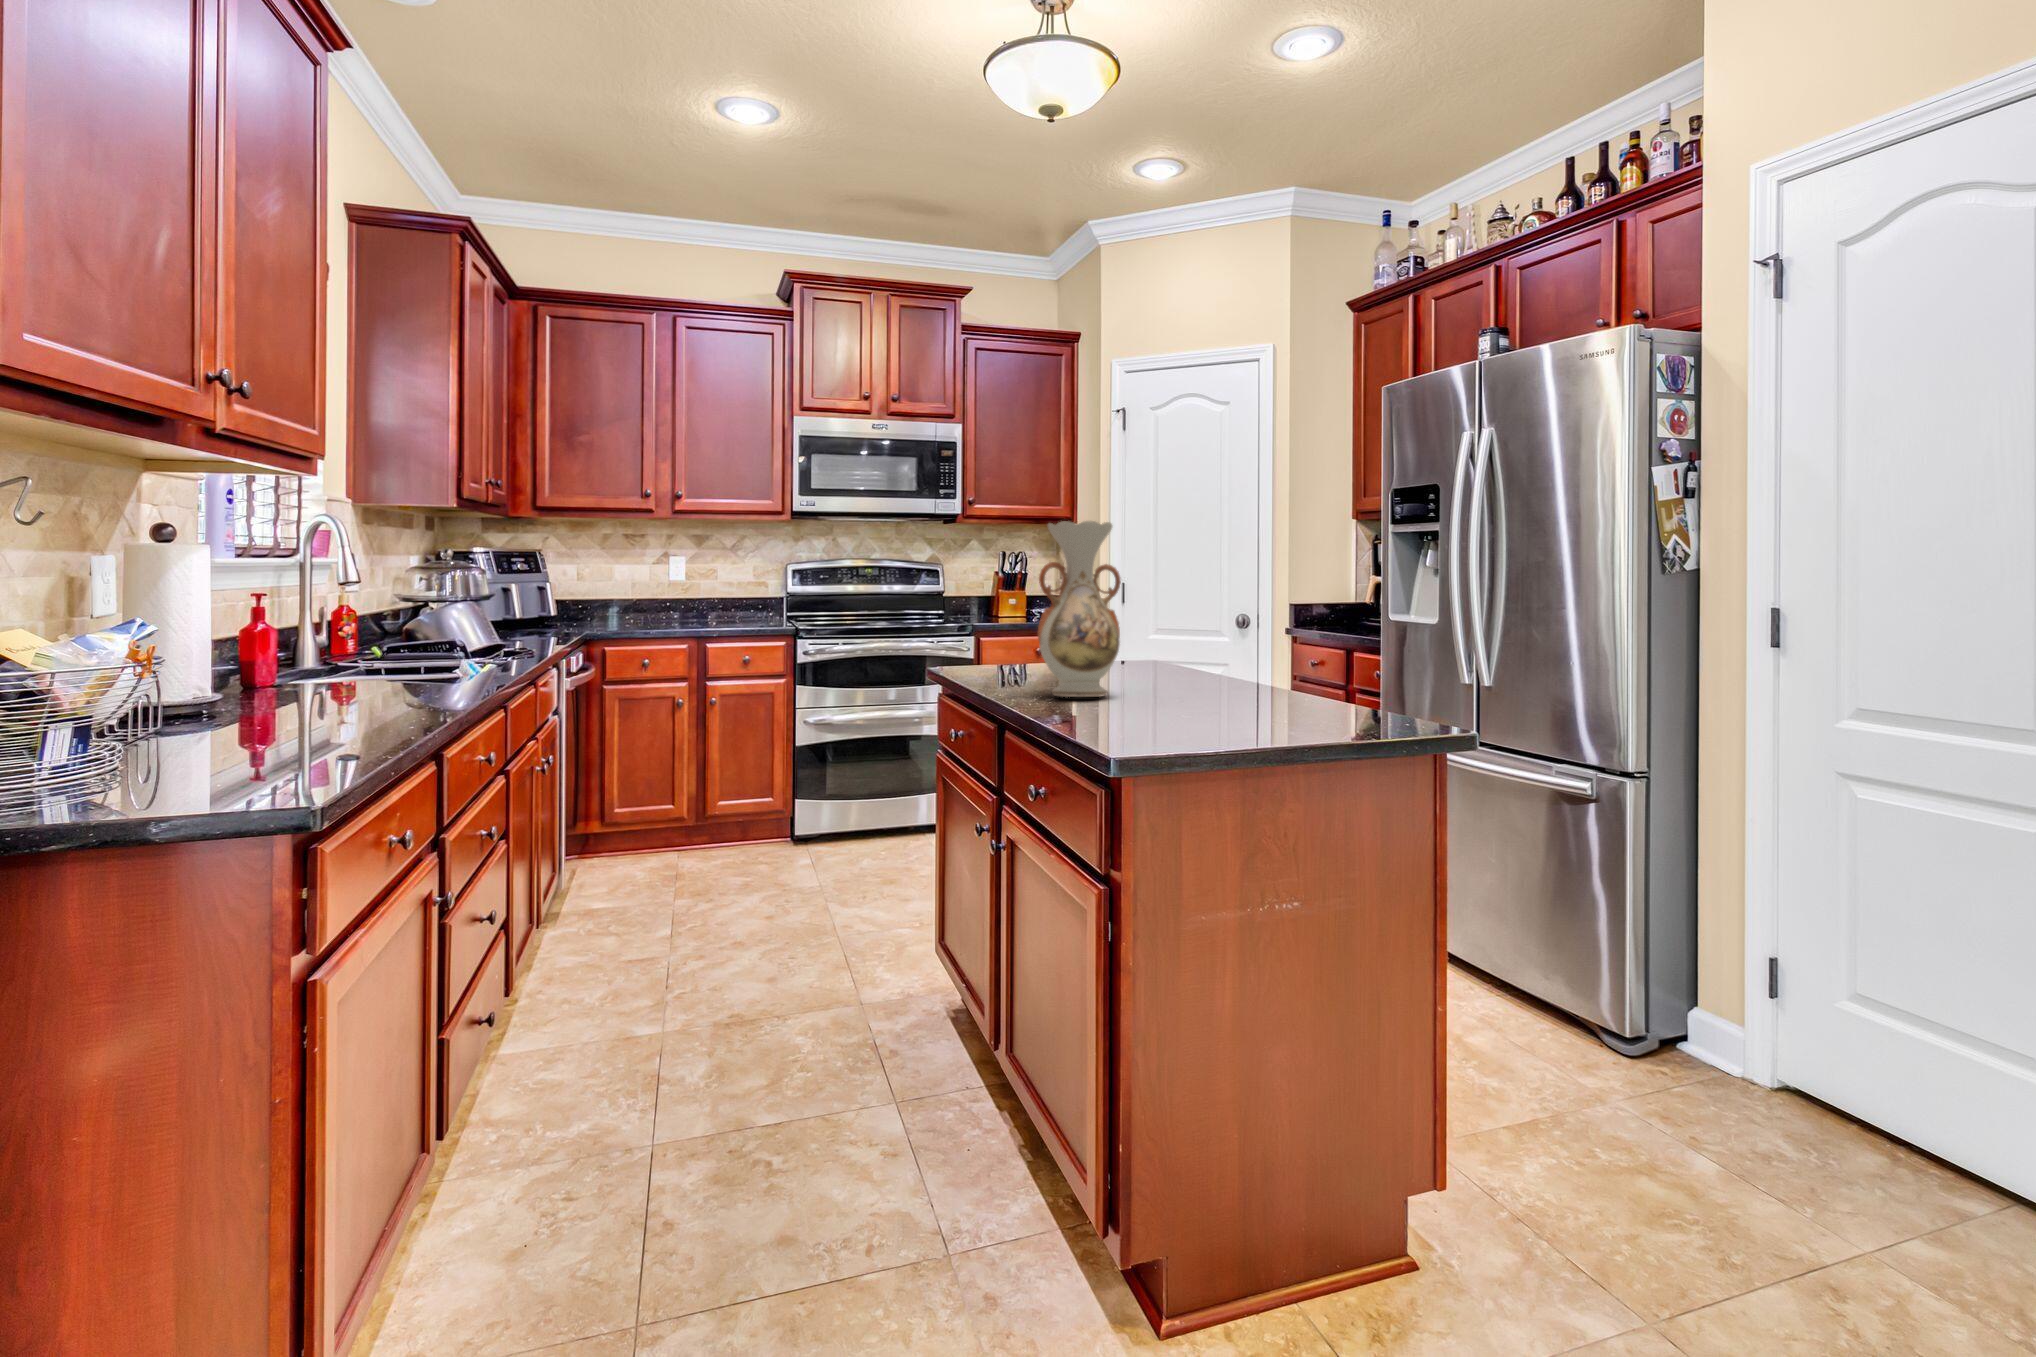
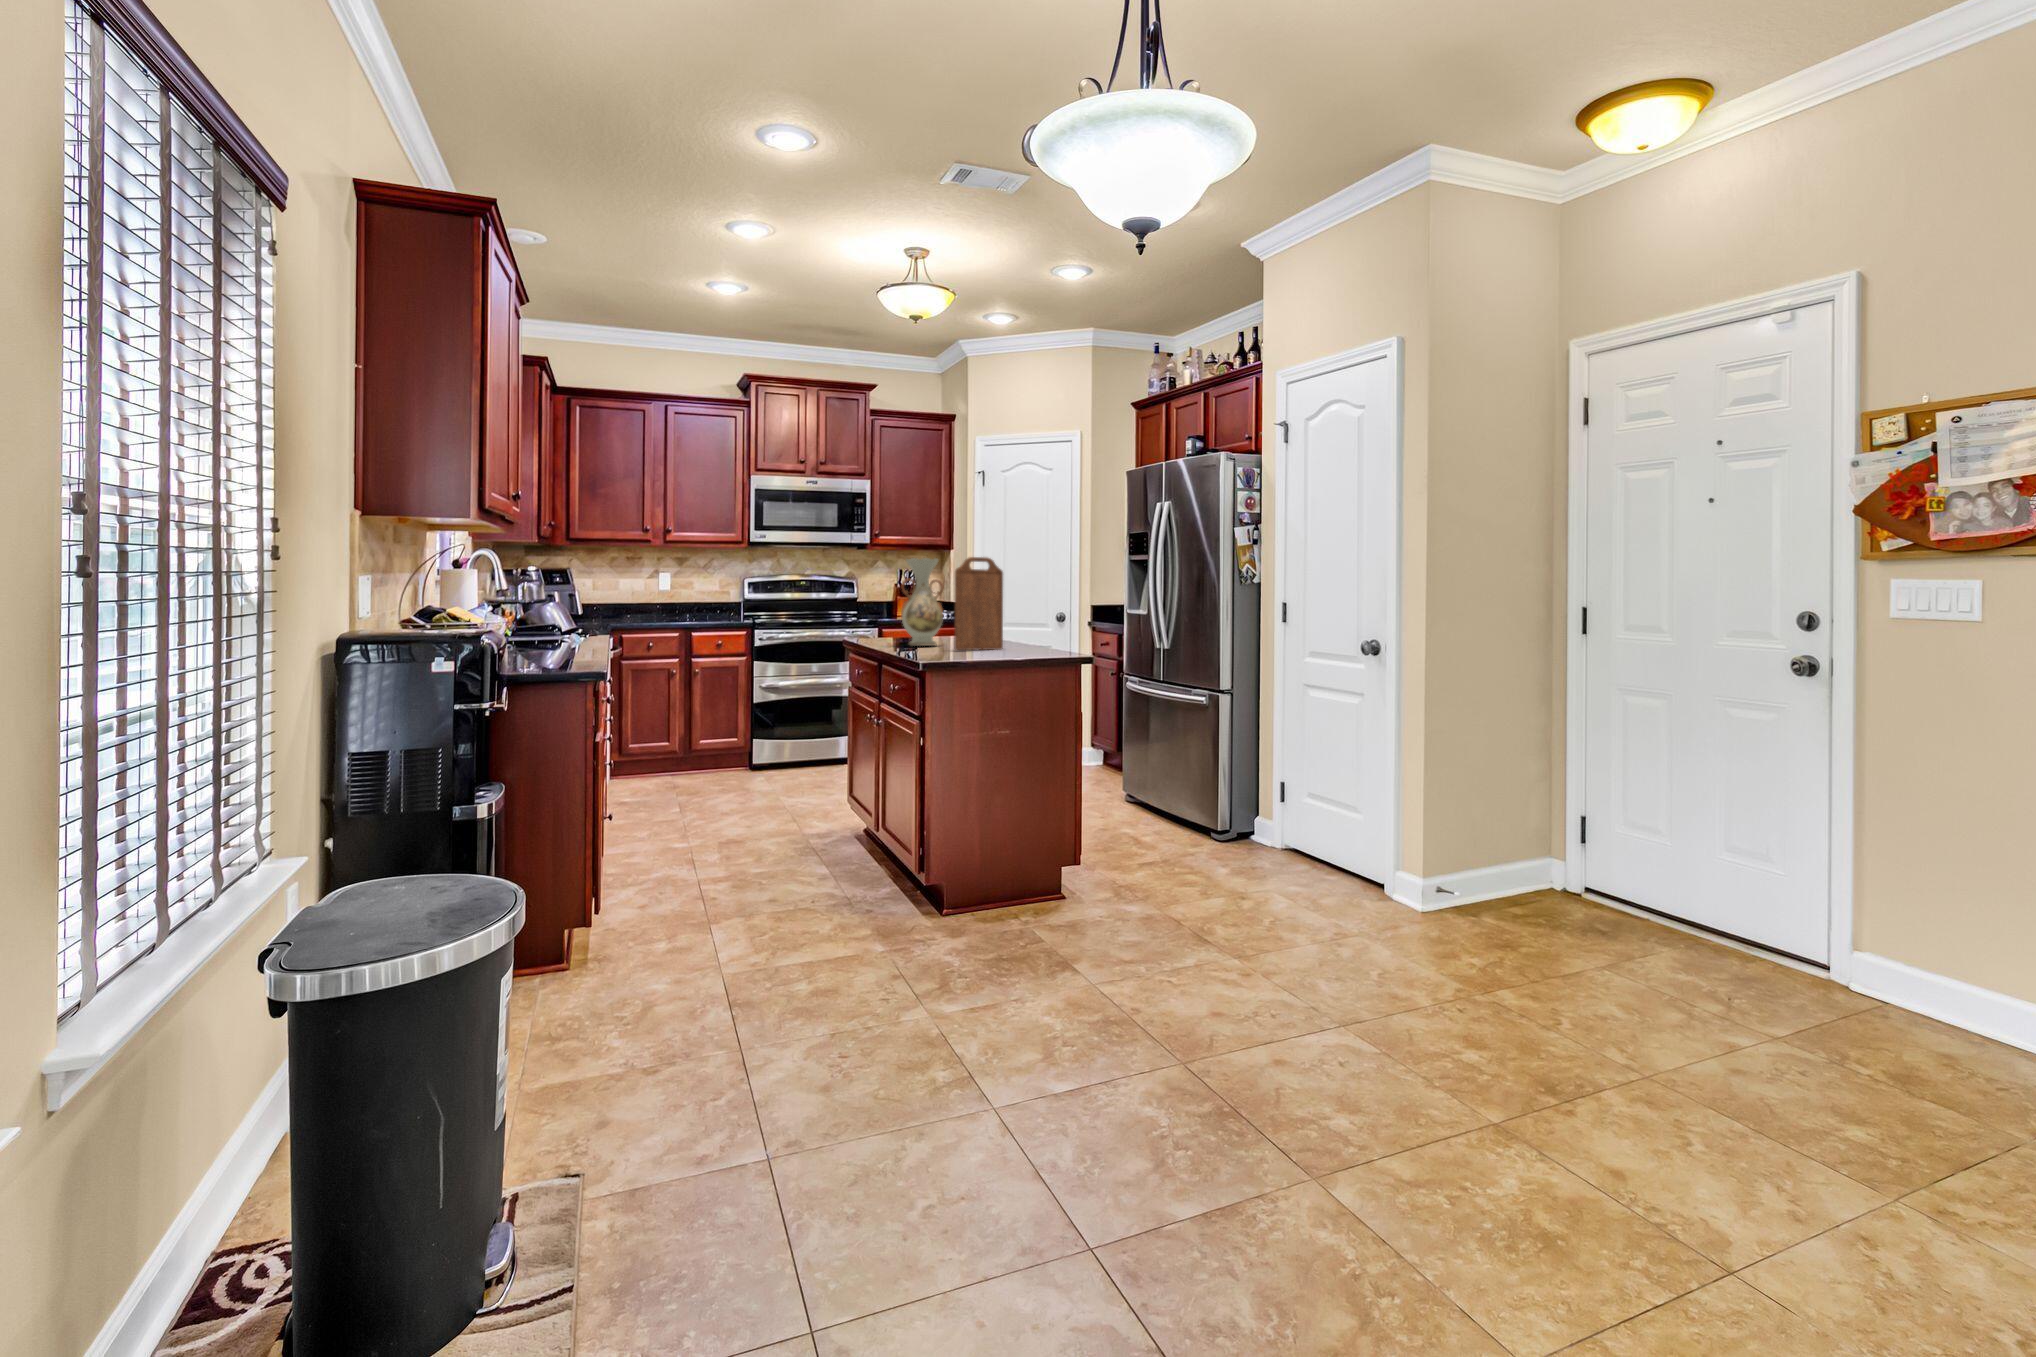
cutting board: none [1160,516,1260,716] -> present [954,557,1003,650]

